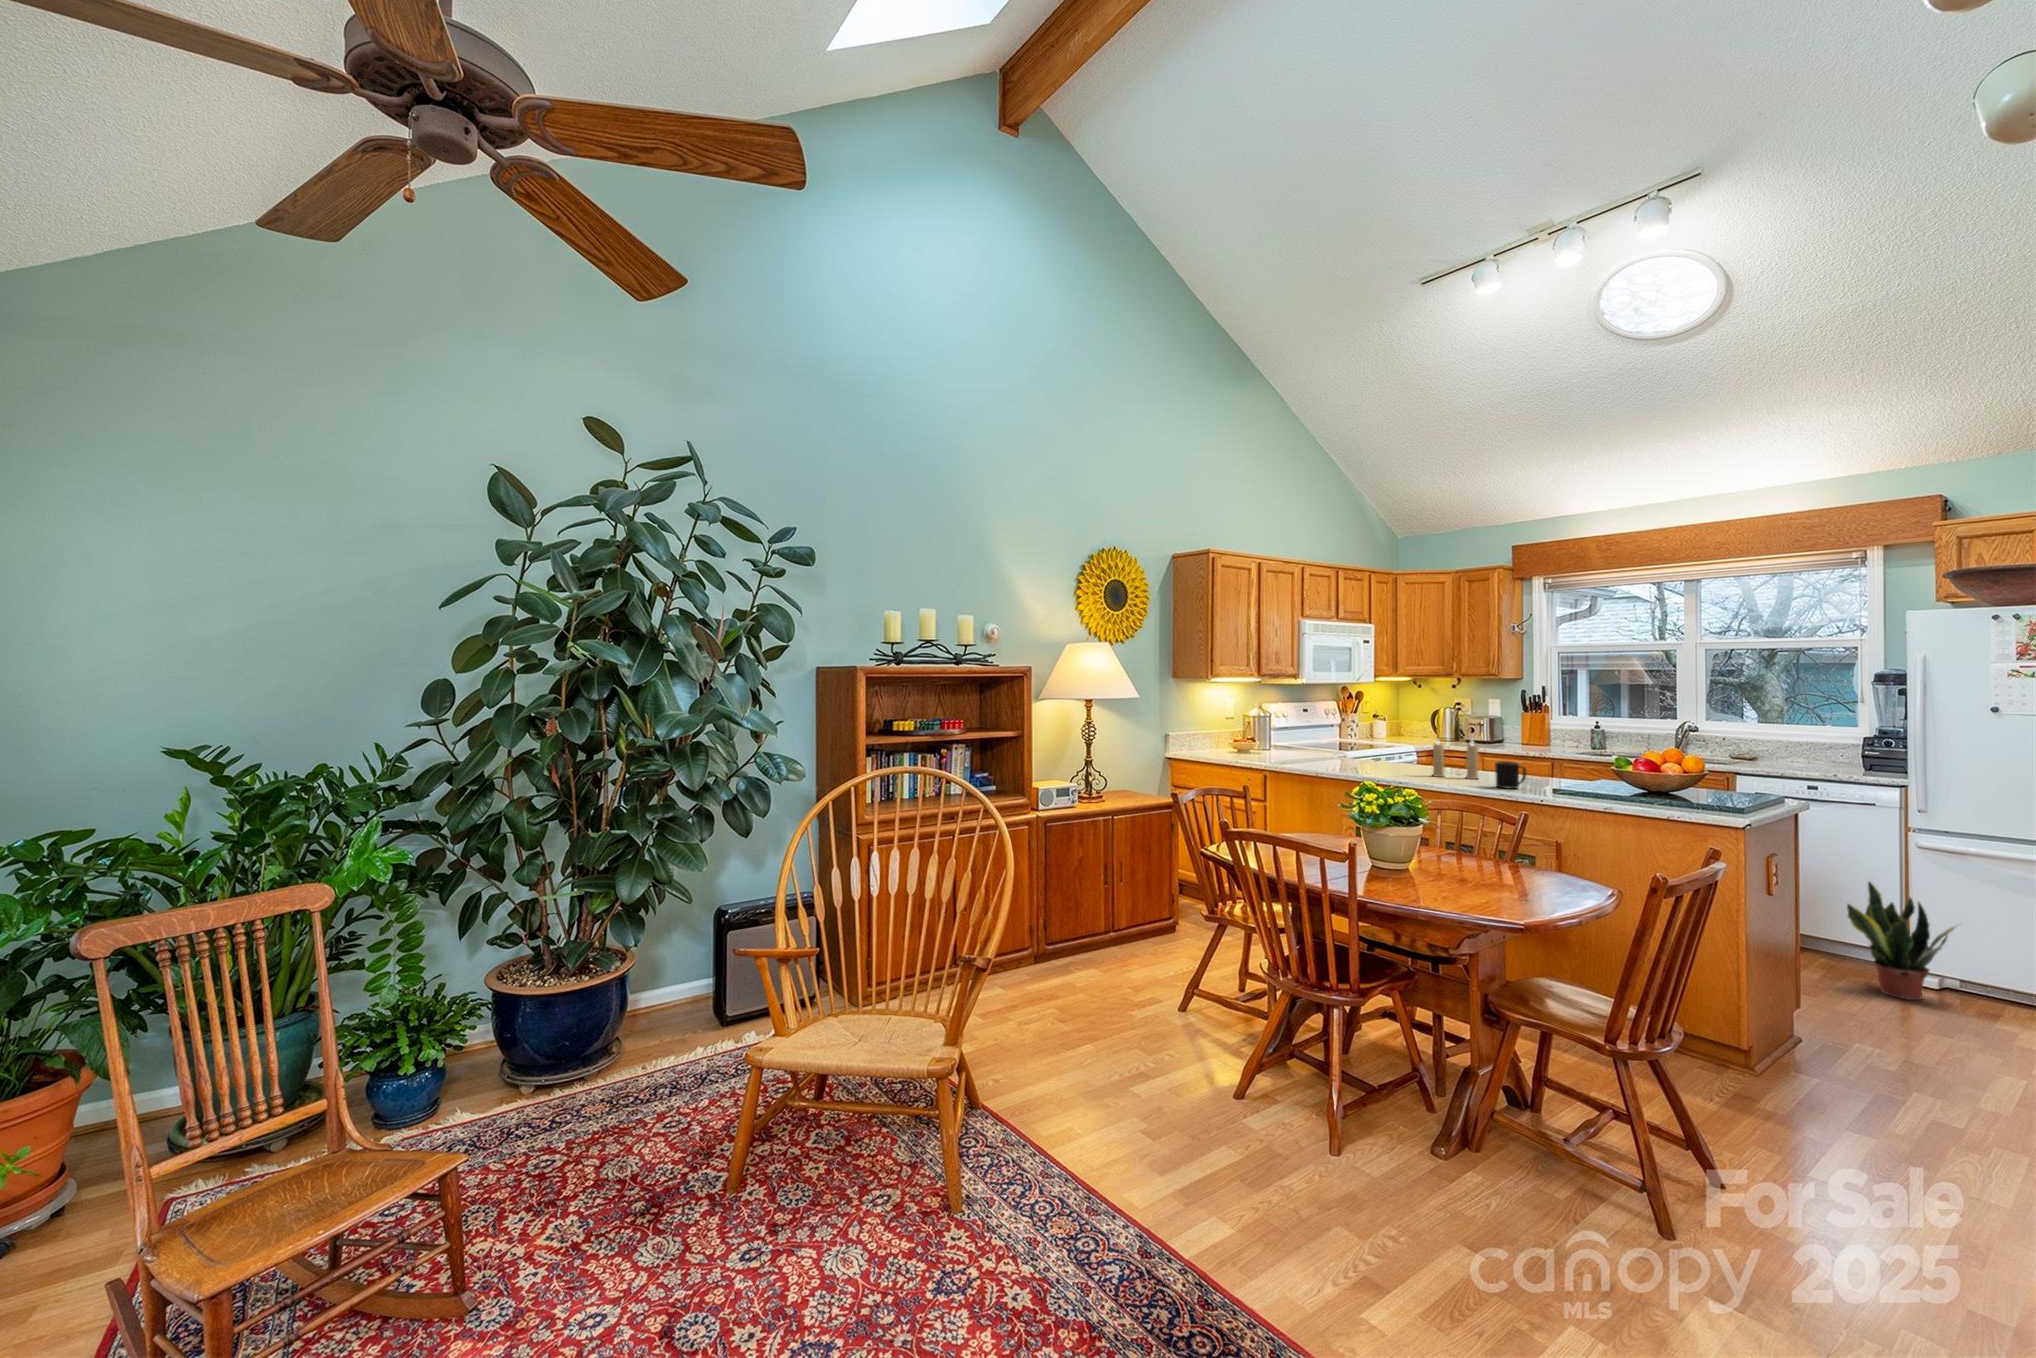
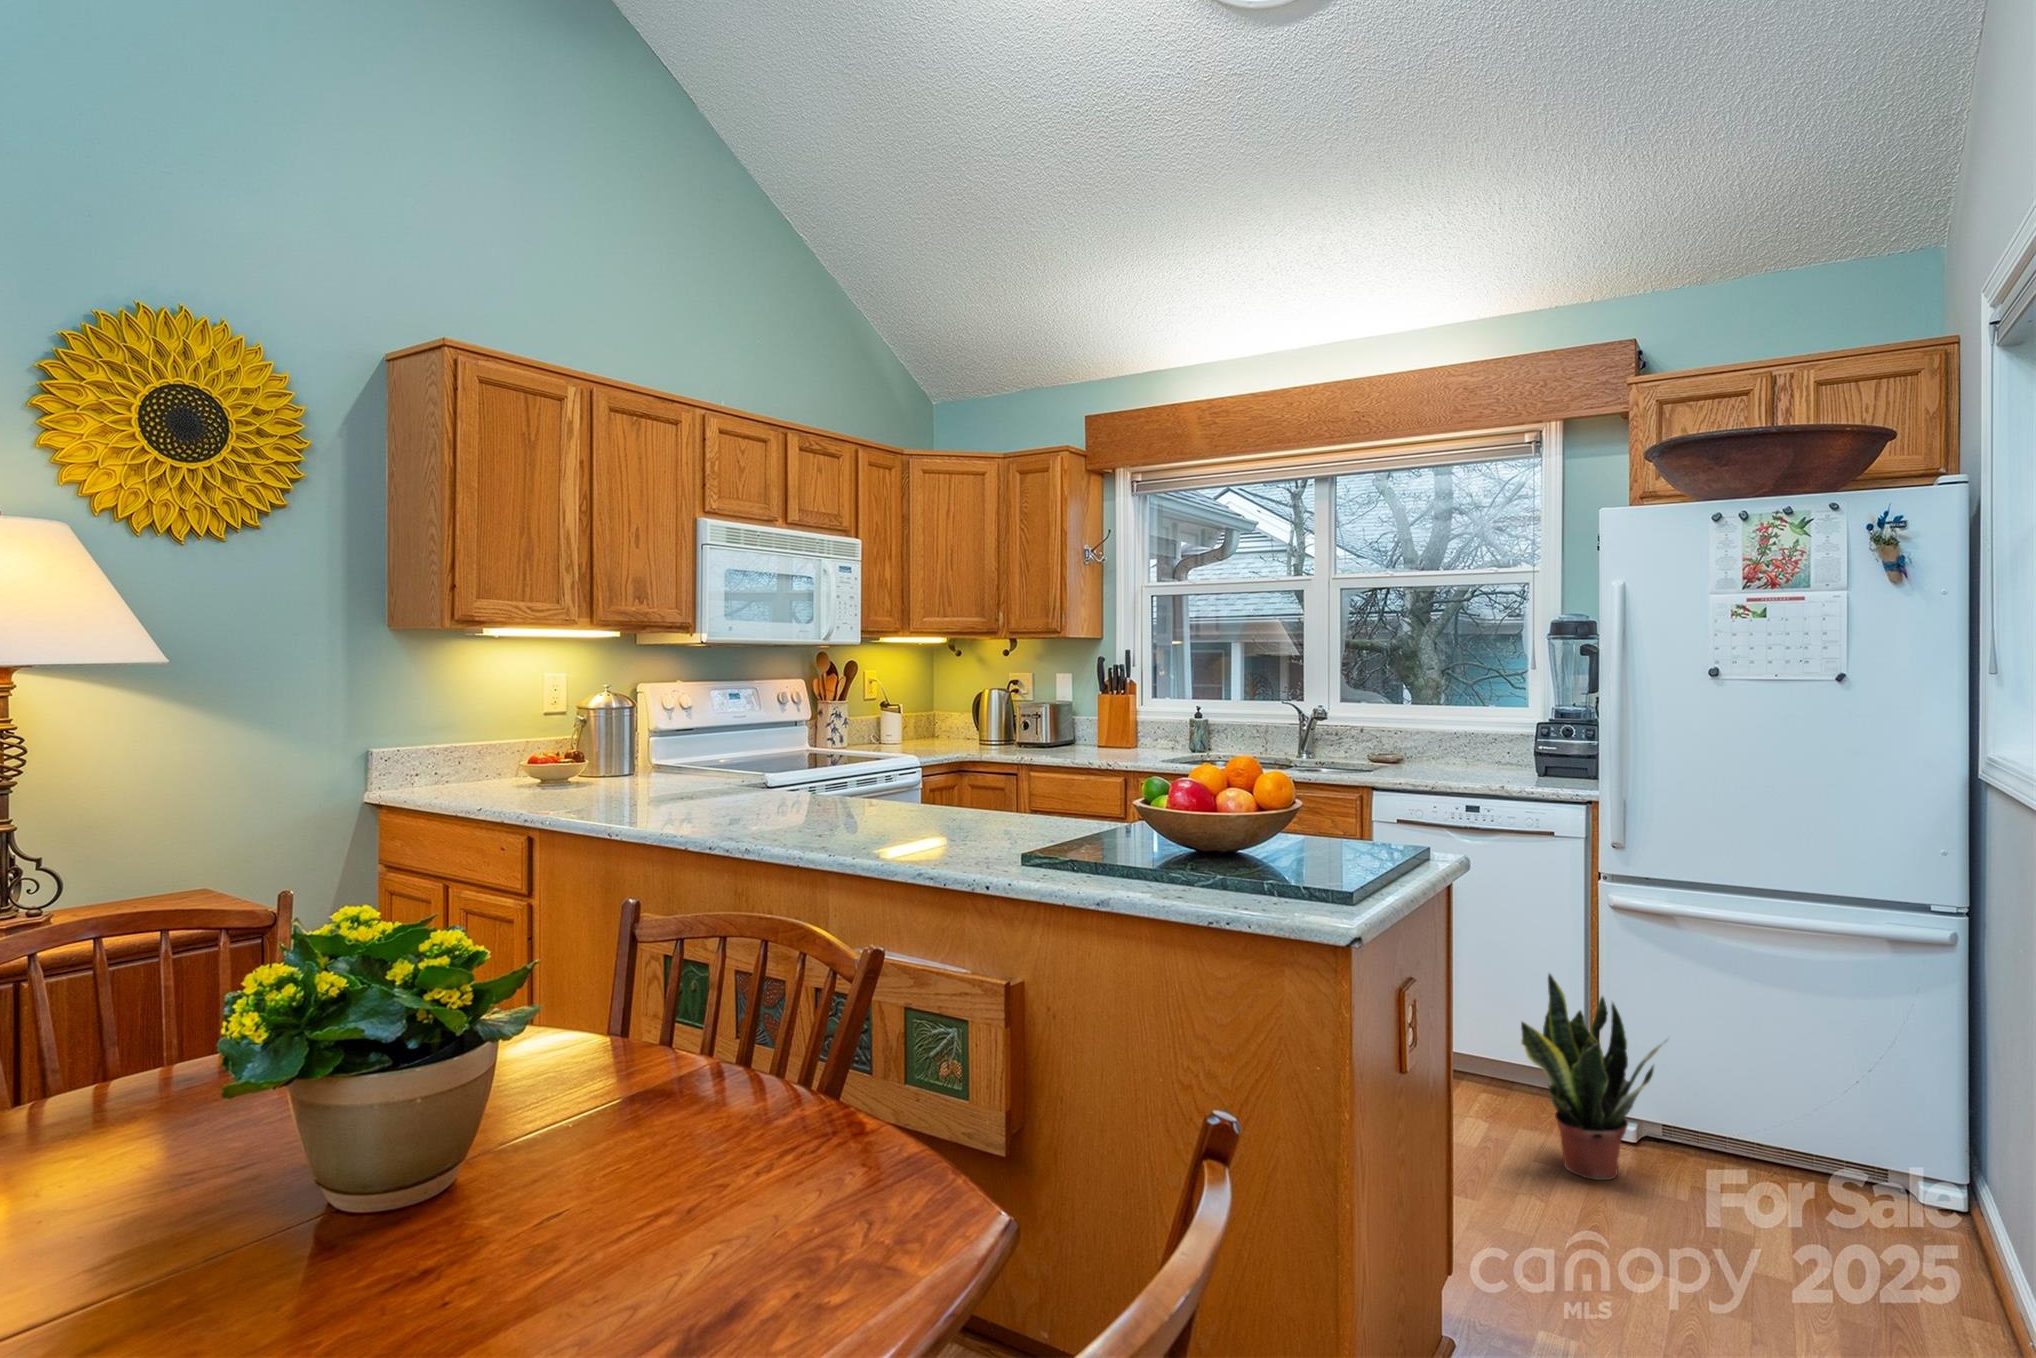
candle: present [1433,740,1478,779] -> none [838,743,927,833]
mug: present [1495,761,1526,789] -> none [925,795,981,858]

